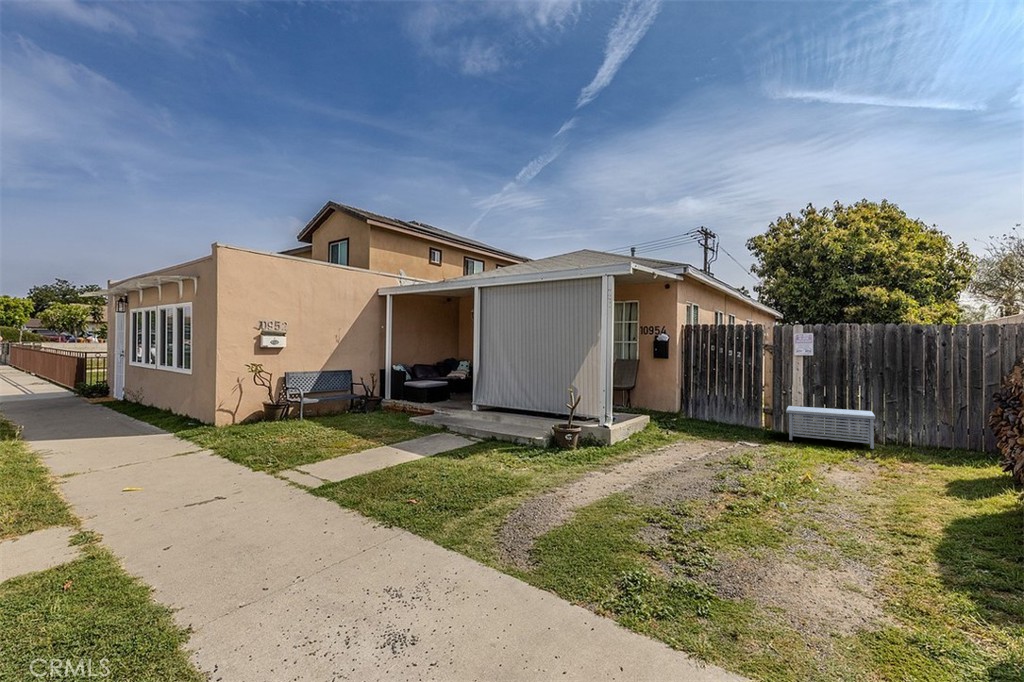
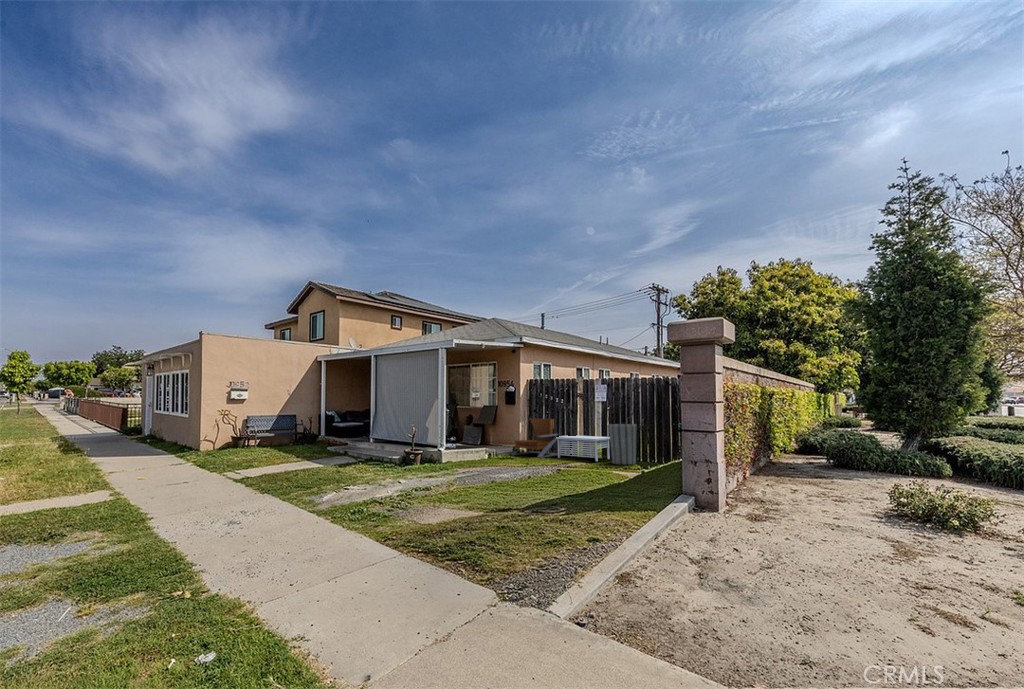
lounge chair: none [703,381,772,440] -> present [511,418,558,458]
trash can: none [896,394,953,457] -> present [609,424,637,465]

